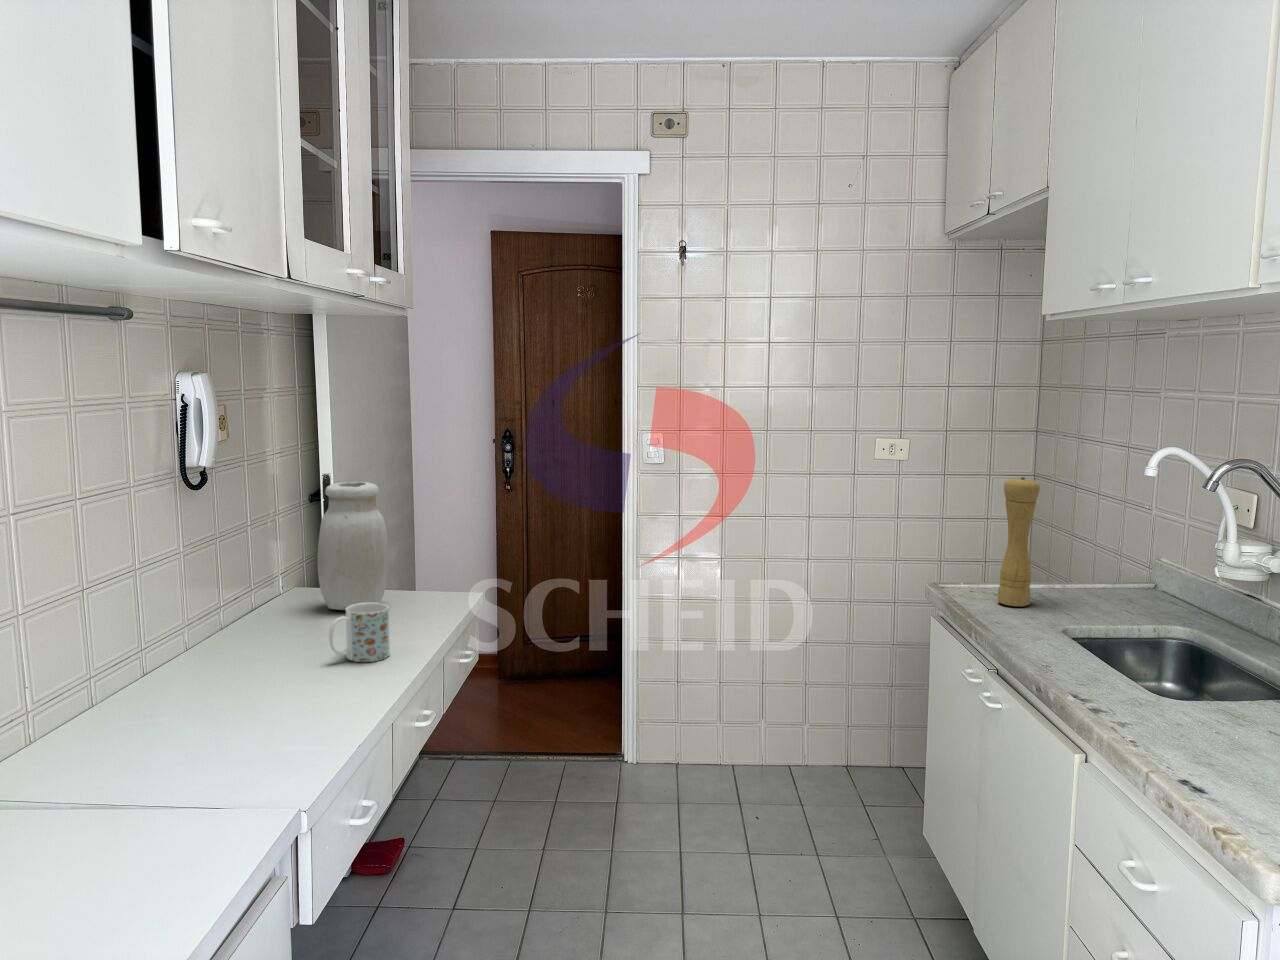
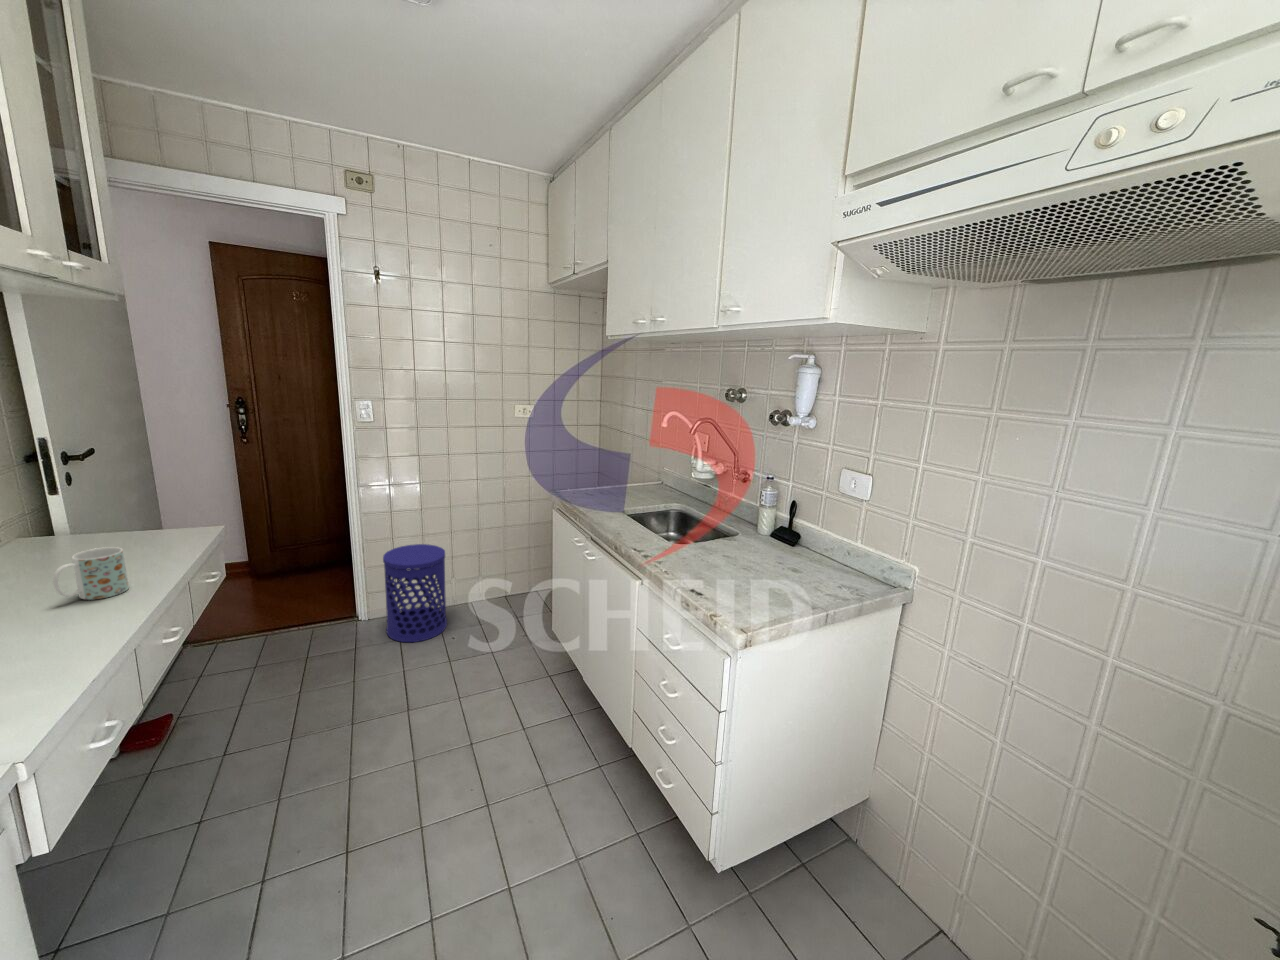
pepper mill: present [997,477,1040,607] -> none [587,428,608,500]
jar: present [317,482,388,610] -> none [37,444,124,554]
waste bin: none [661,657,754,814] -> present [383,544,447,642]

